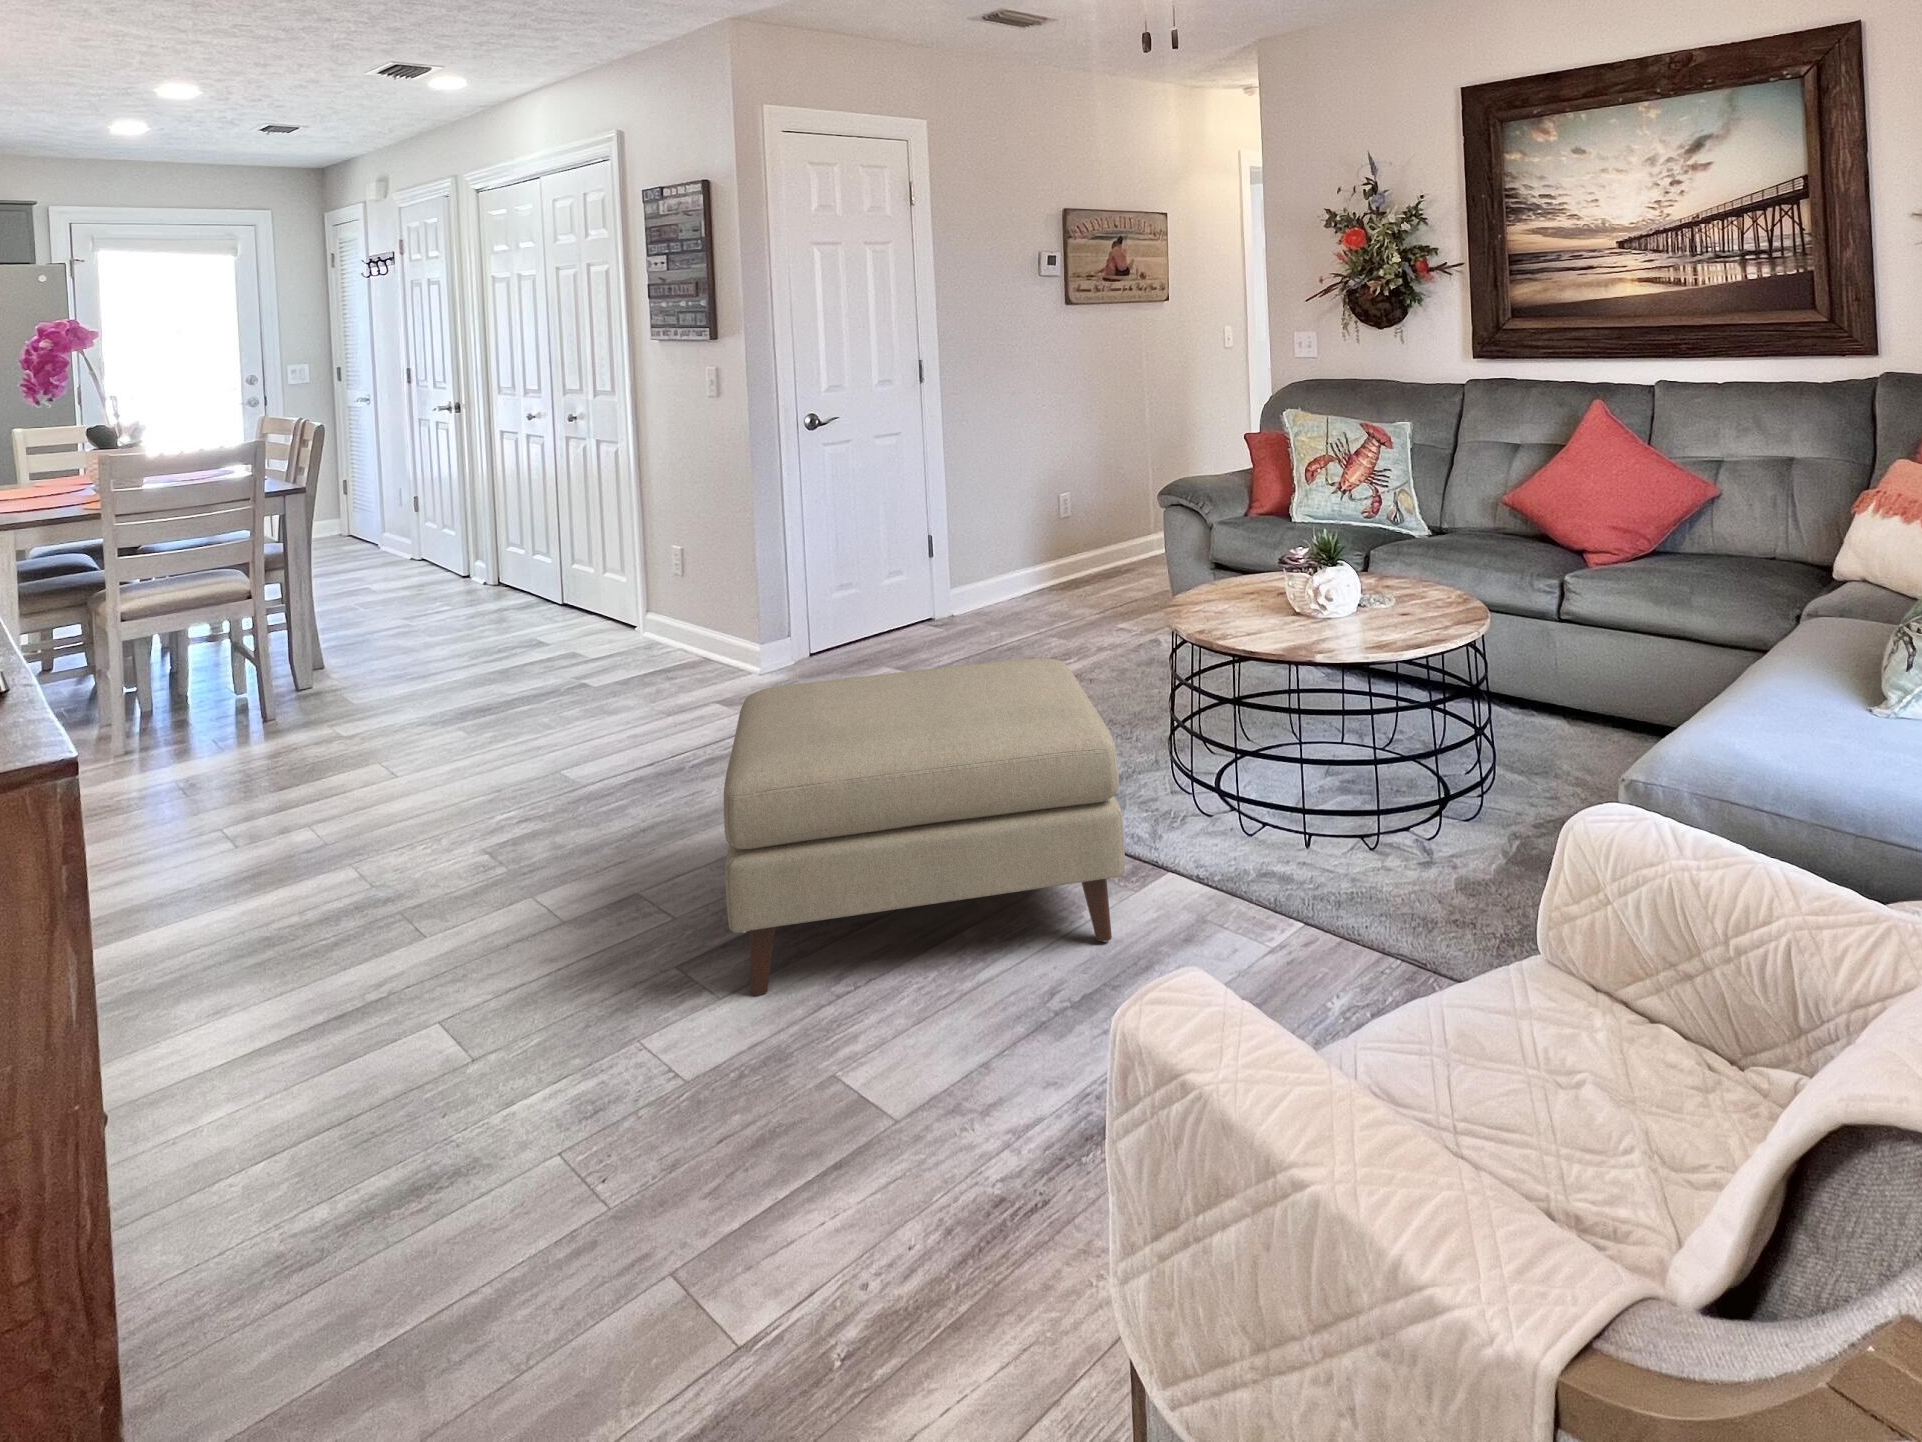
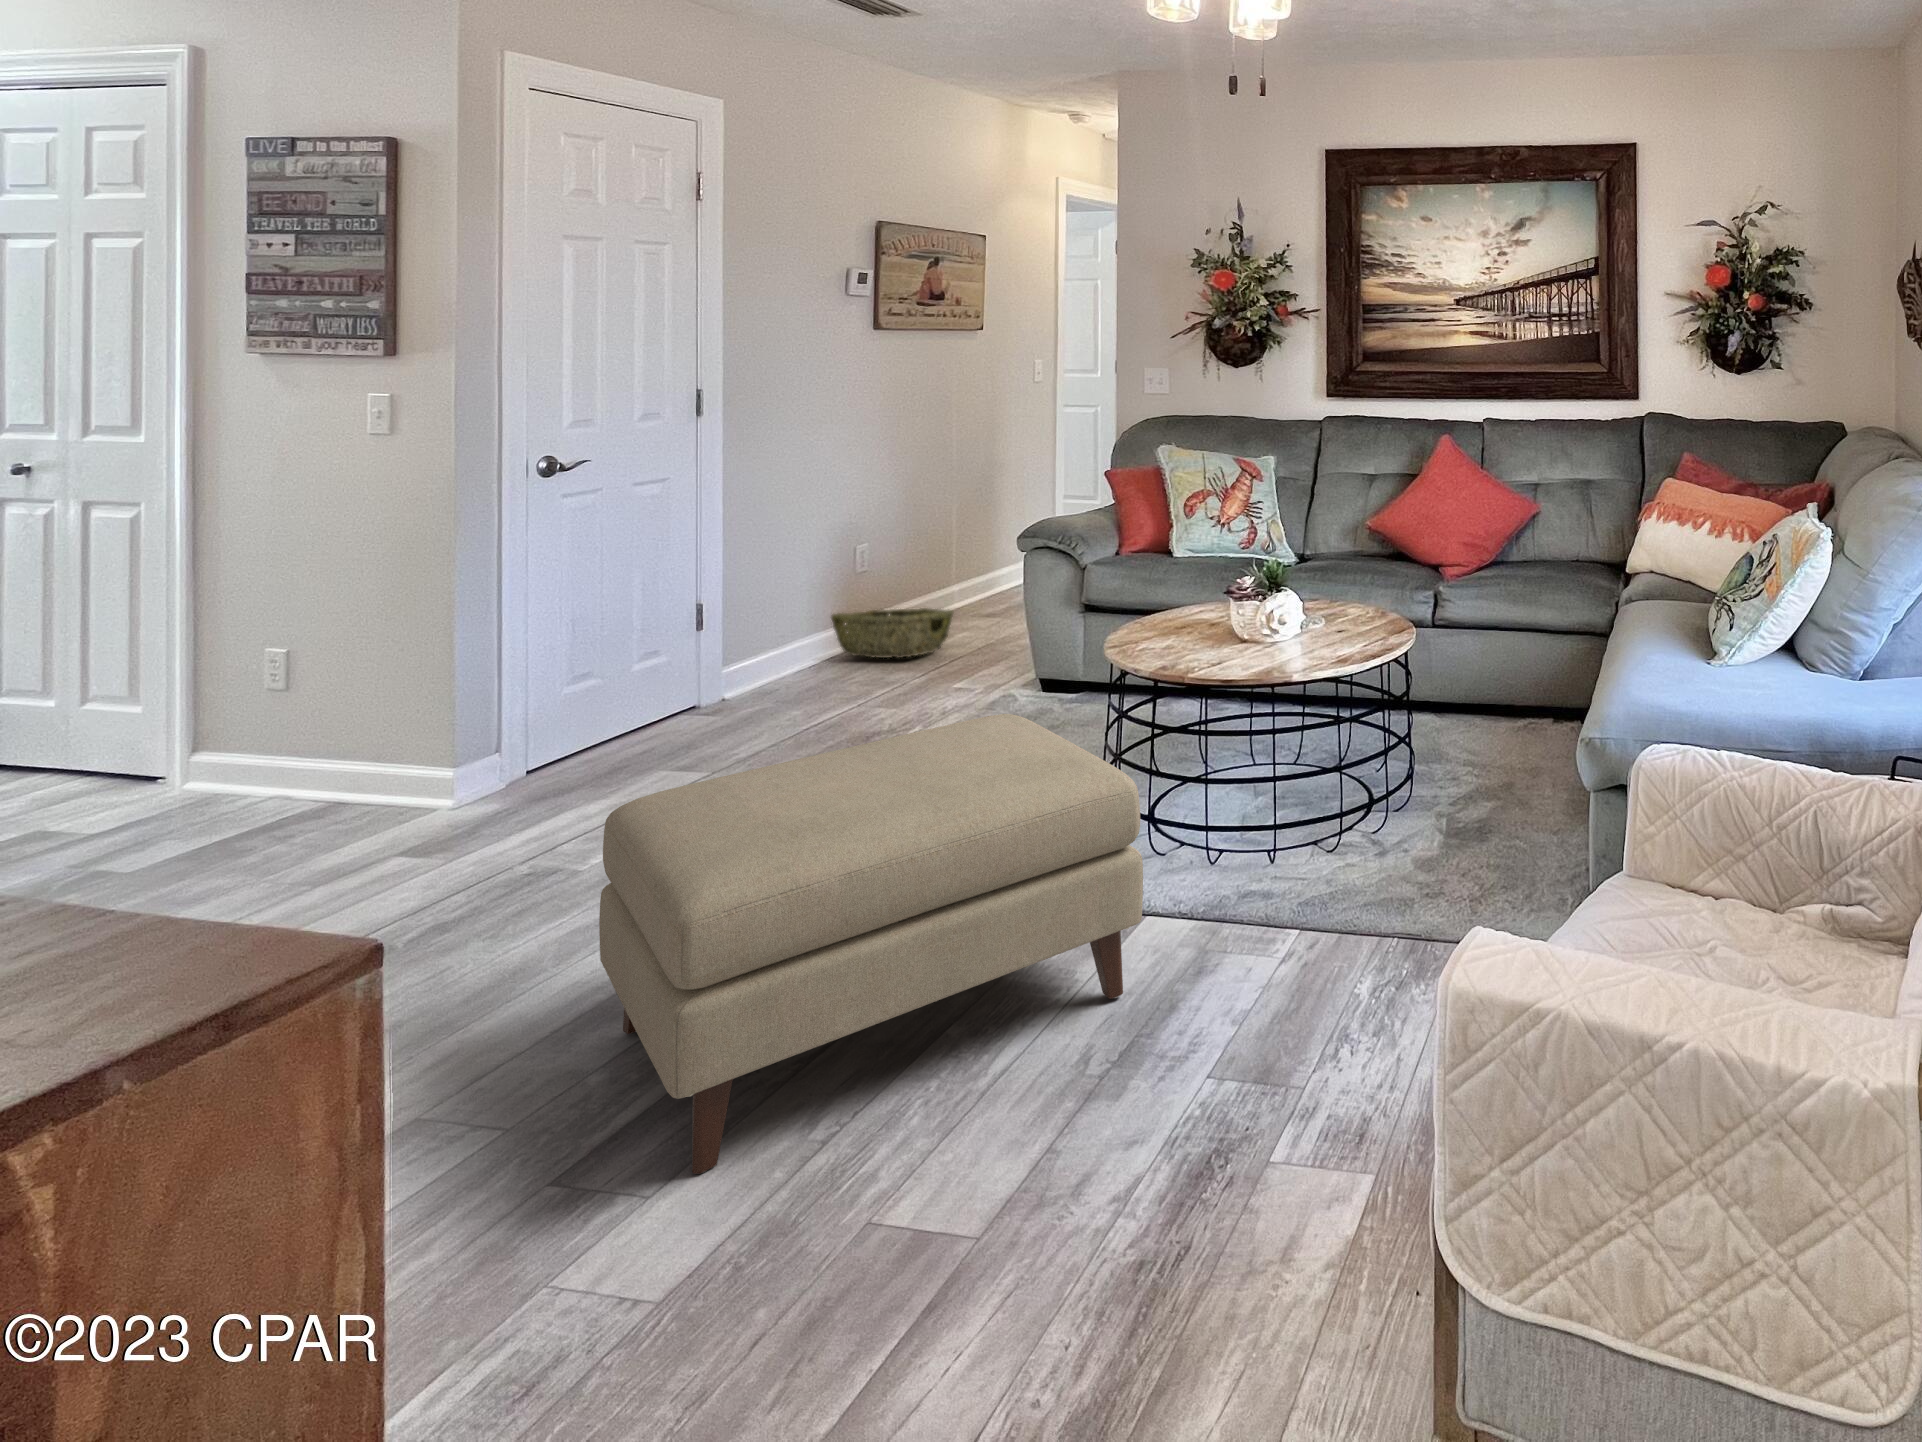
woven basket: none [1039,549,1134,594] -> present [831,608,953,658]

